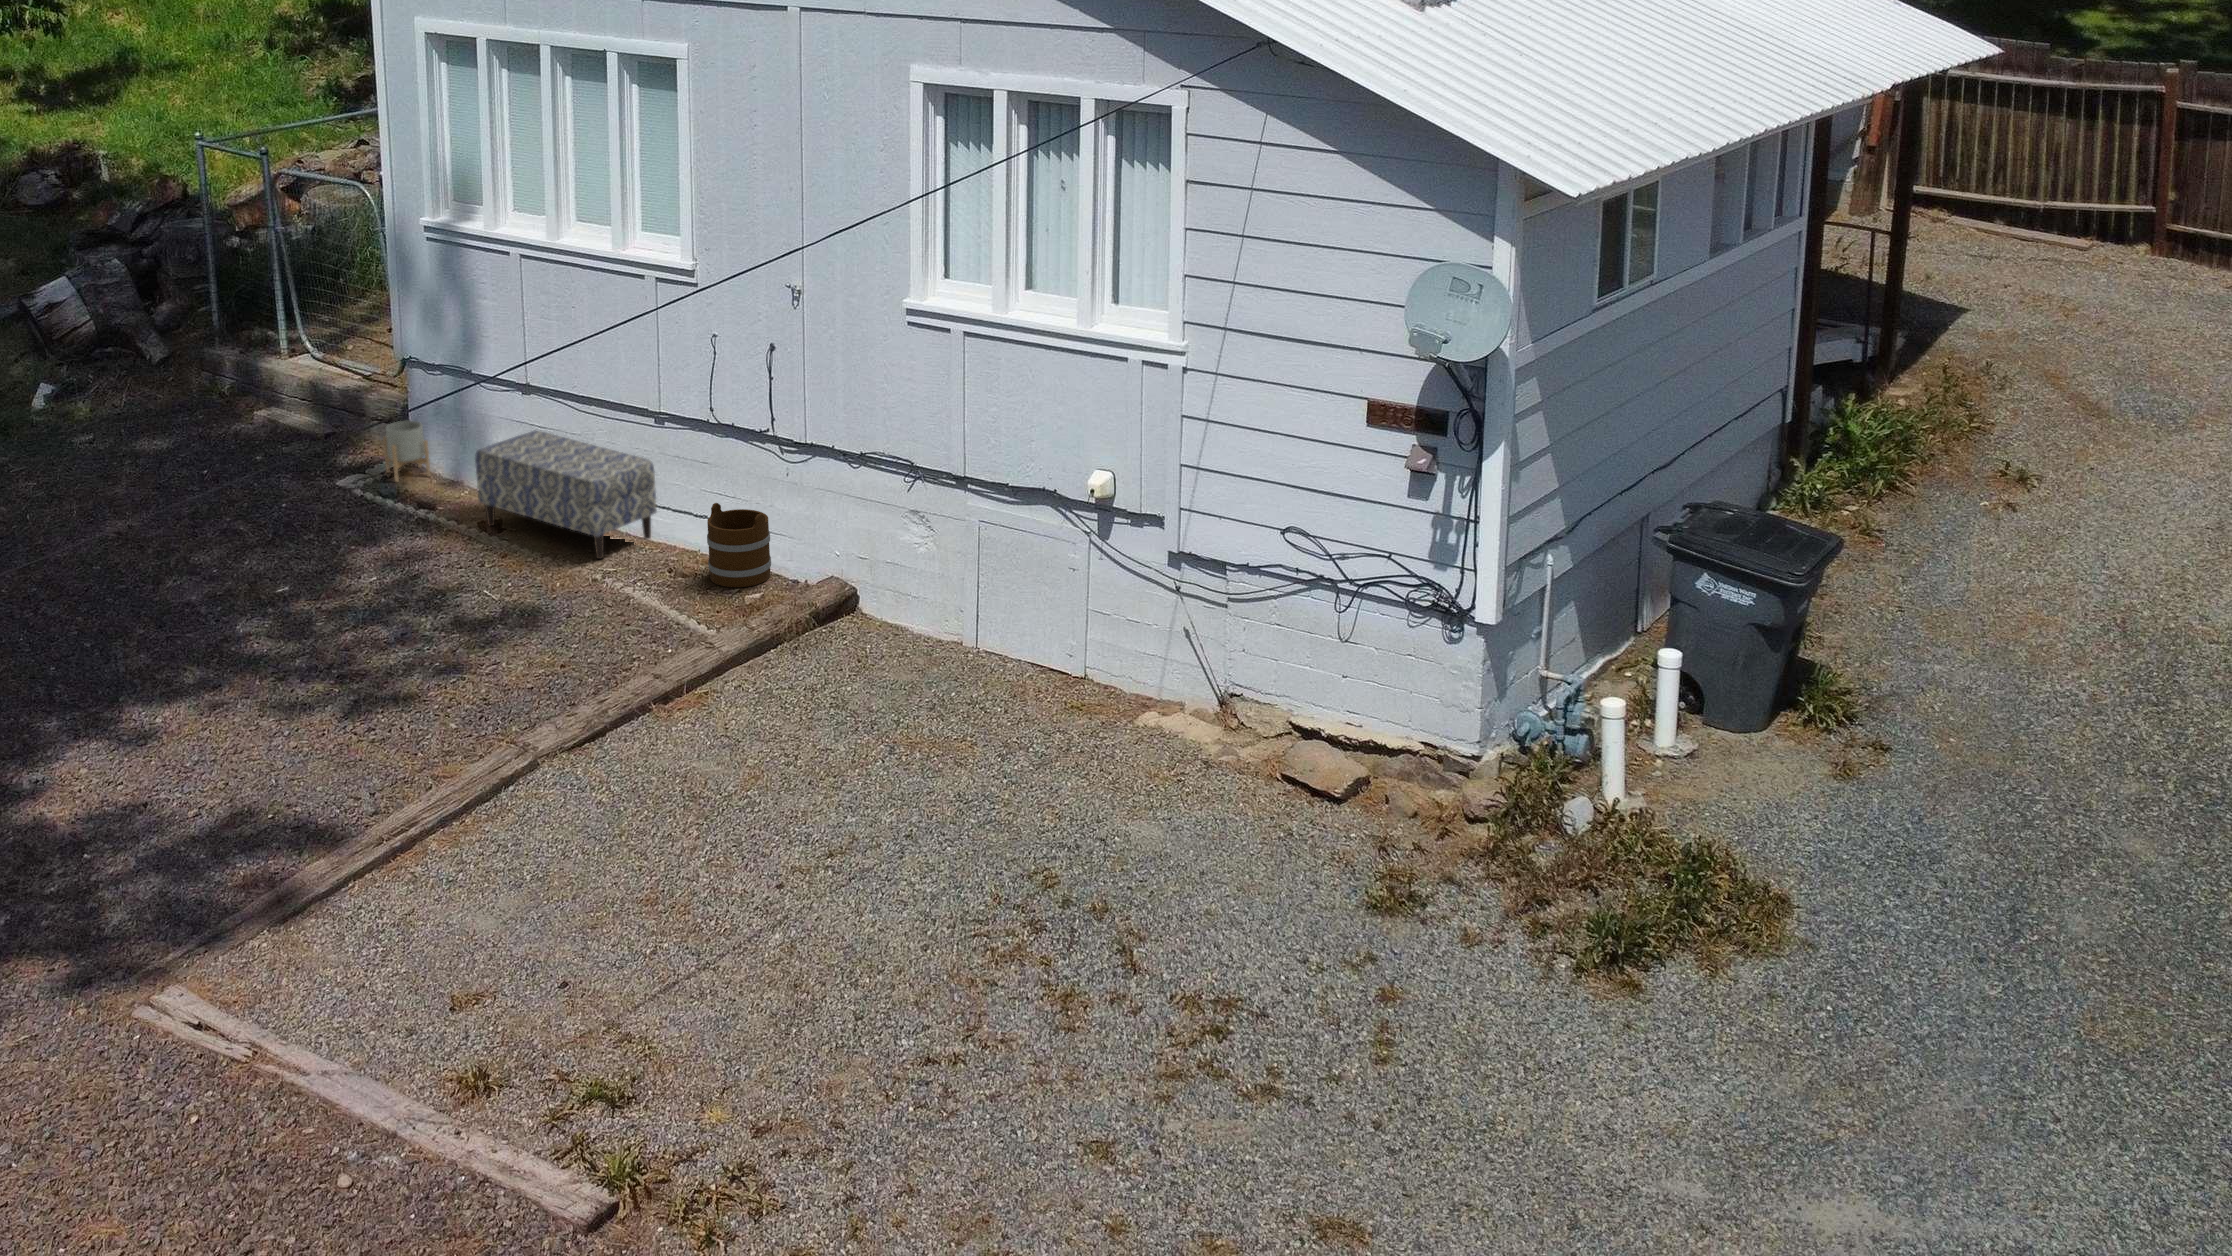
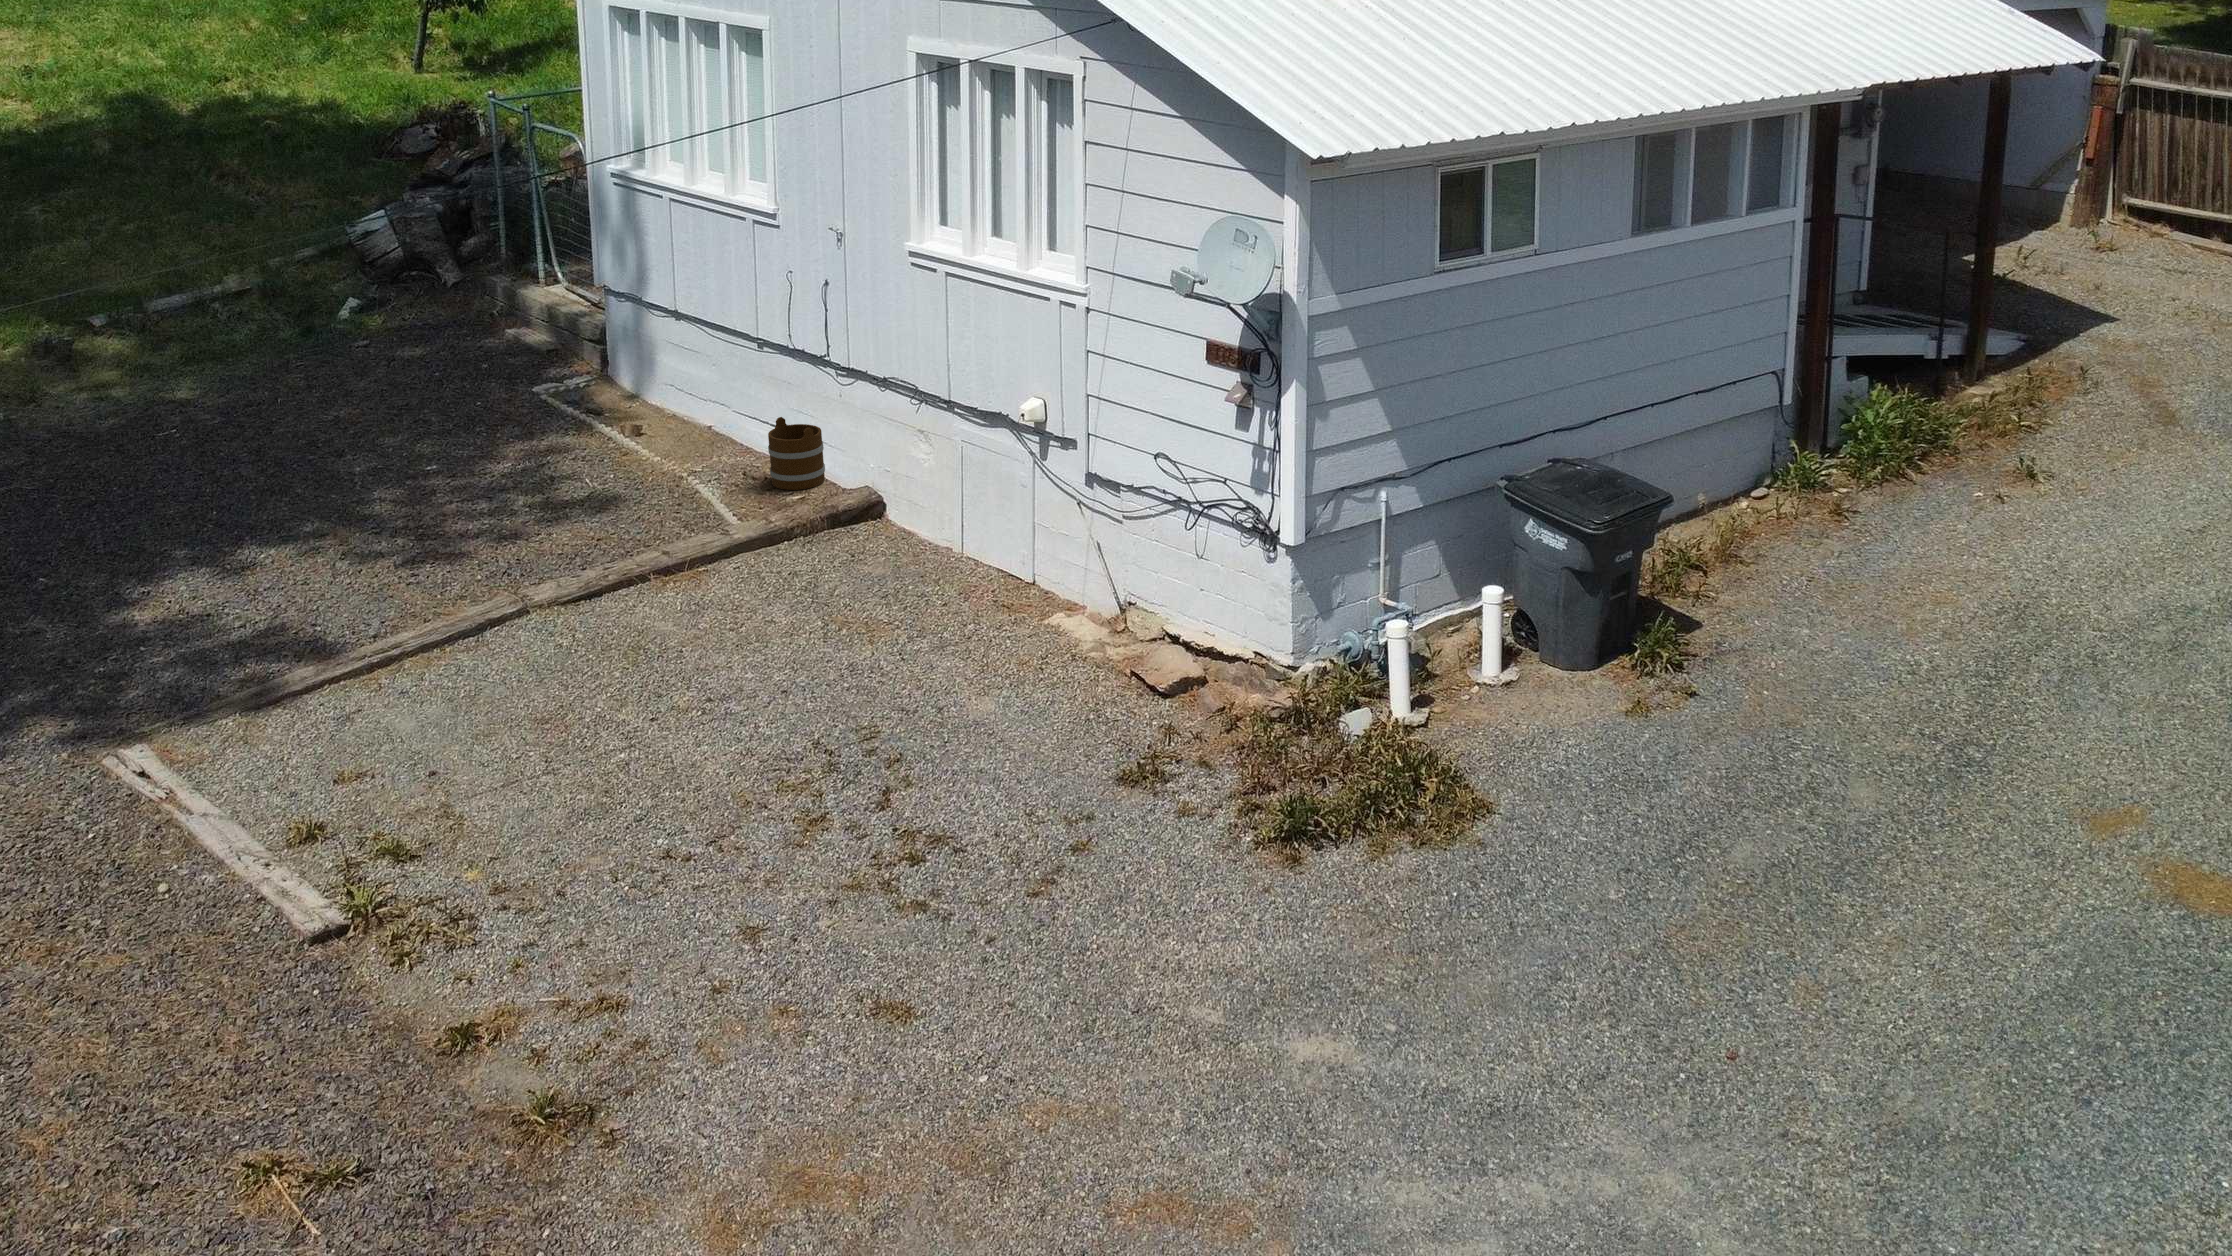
planter: present [383,421,431,482] -> none [574,340,611,391]
bench: present [475,431,657,559] -> none [616,351,754,460]

